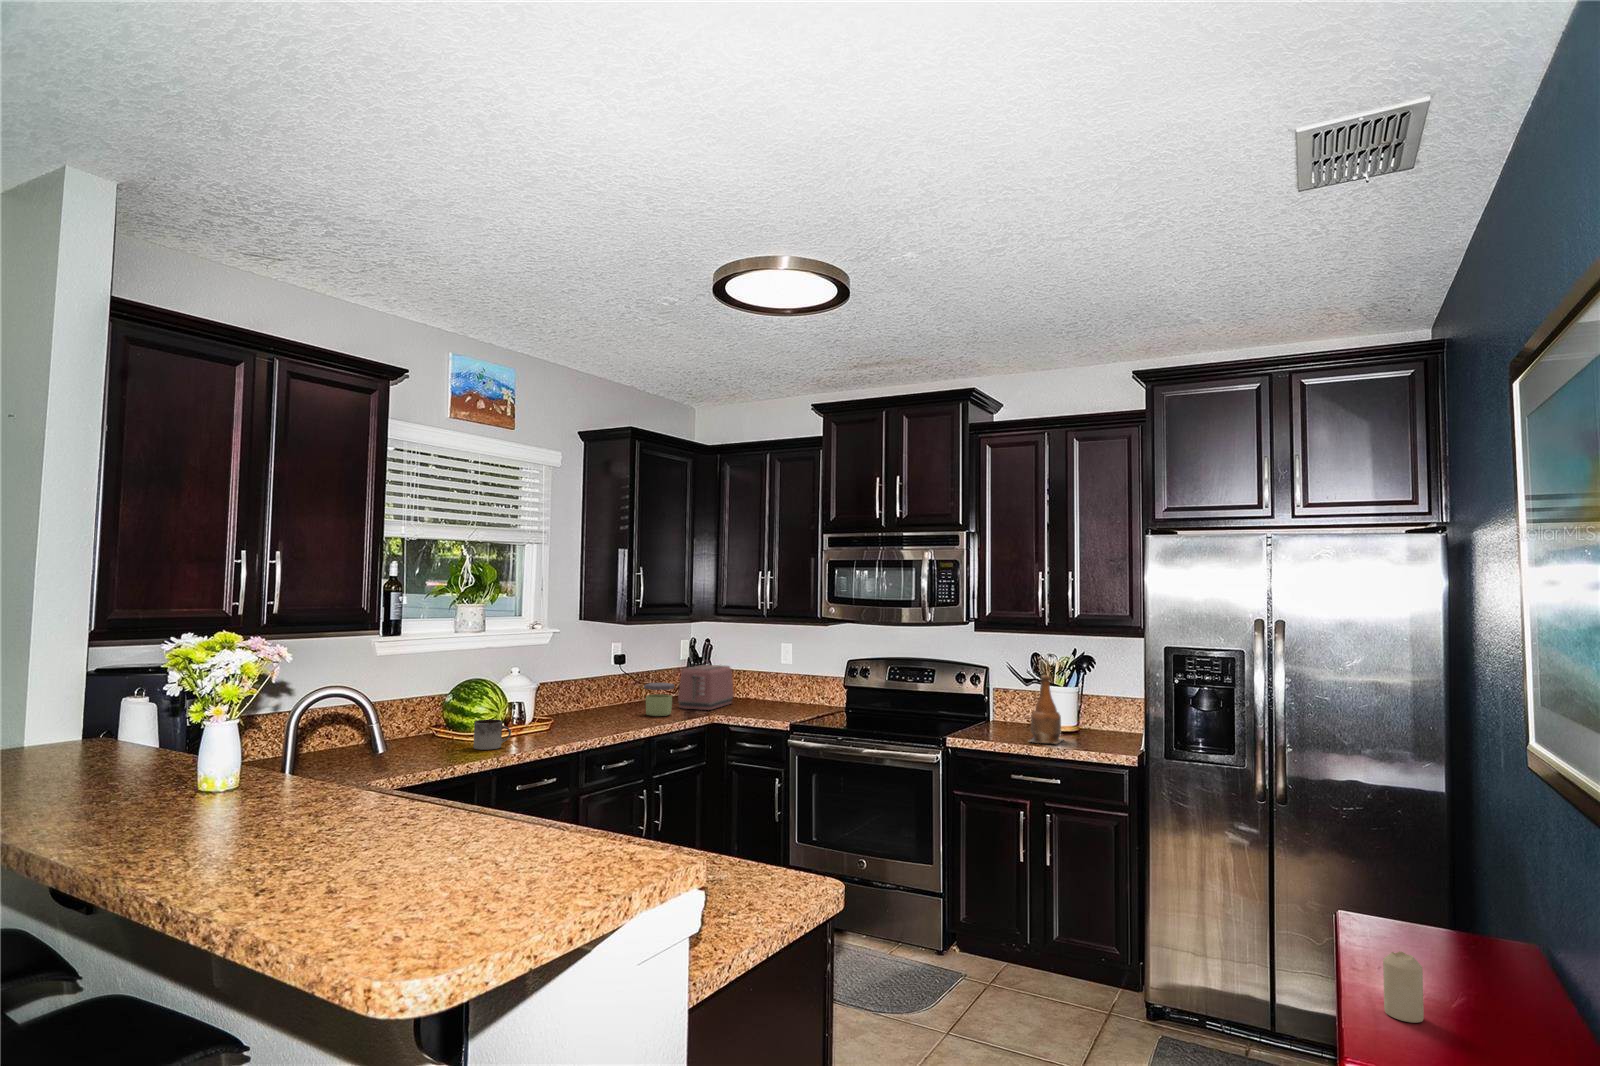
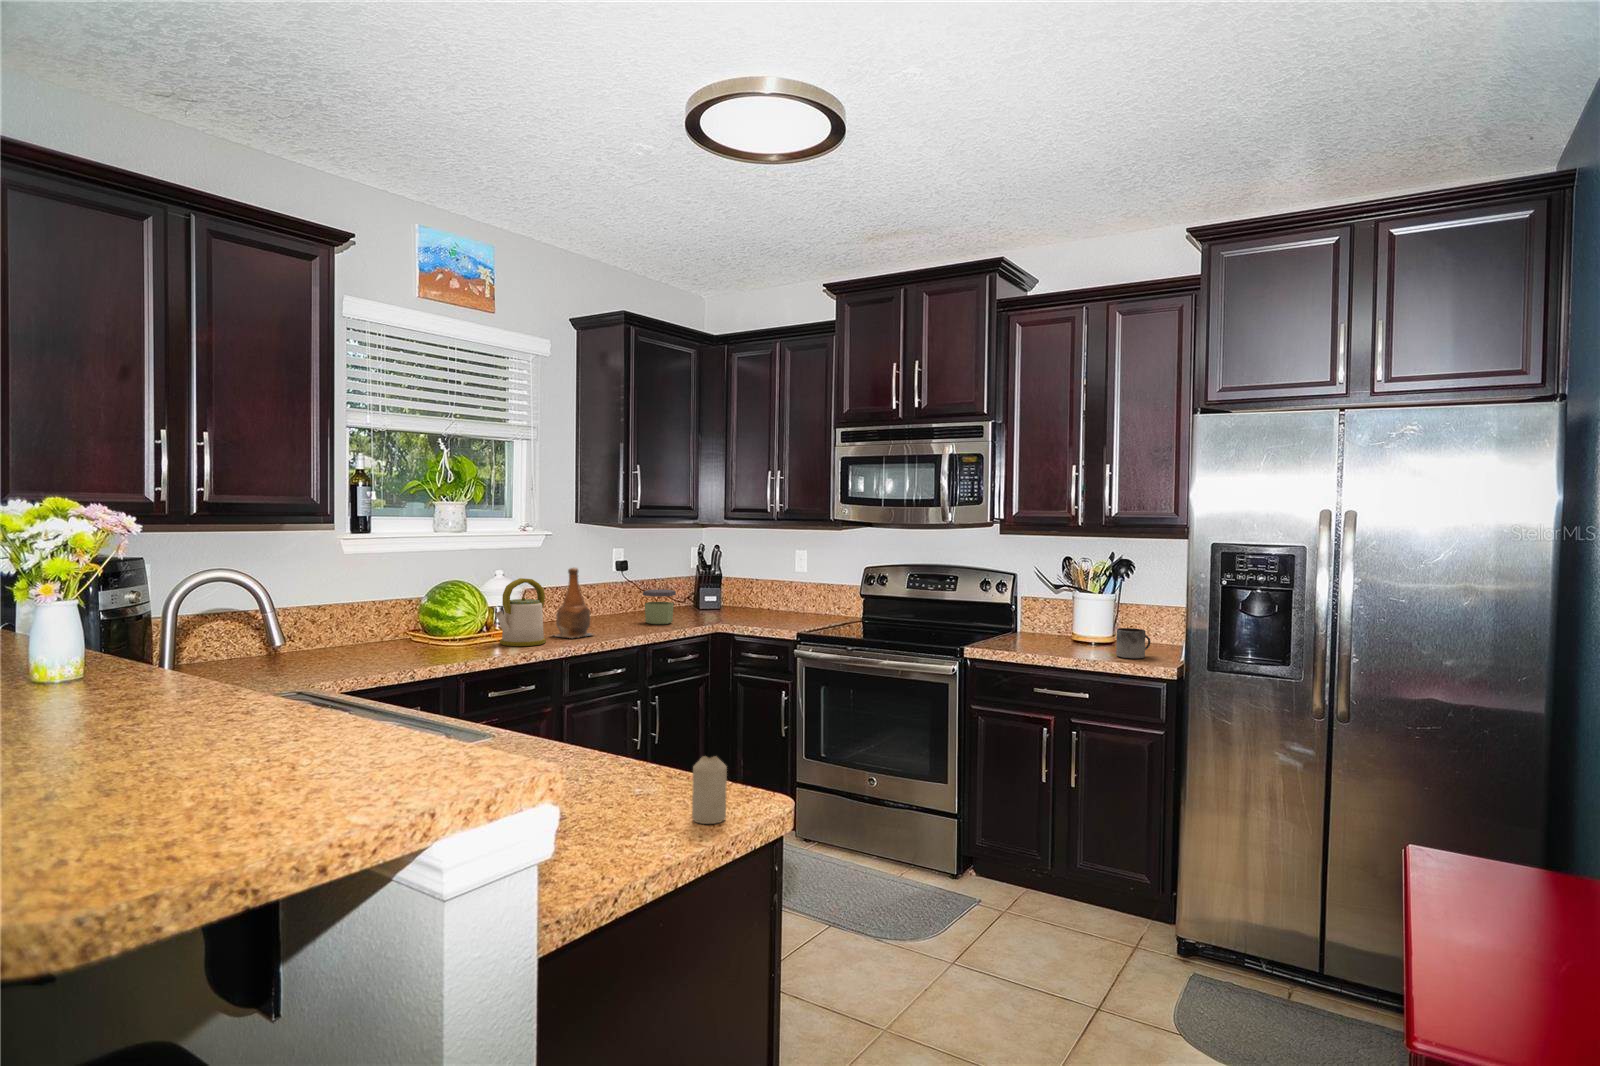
toaster: present [678,665,733,710] -> none [682,572,743,619]
bottle: present [1030,675,1062,744] -> present [556,568,591,638]
kettle: none [516,676,561,741] -> present [495,578,546,646]
mug: present [474,719,511,750] -> present [1116,628,1151,658]
candle: present [1383,952,1424,1023] -> present [692,756,727,824]

